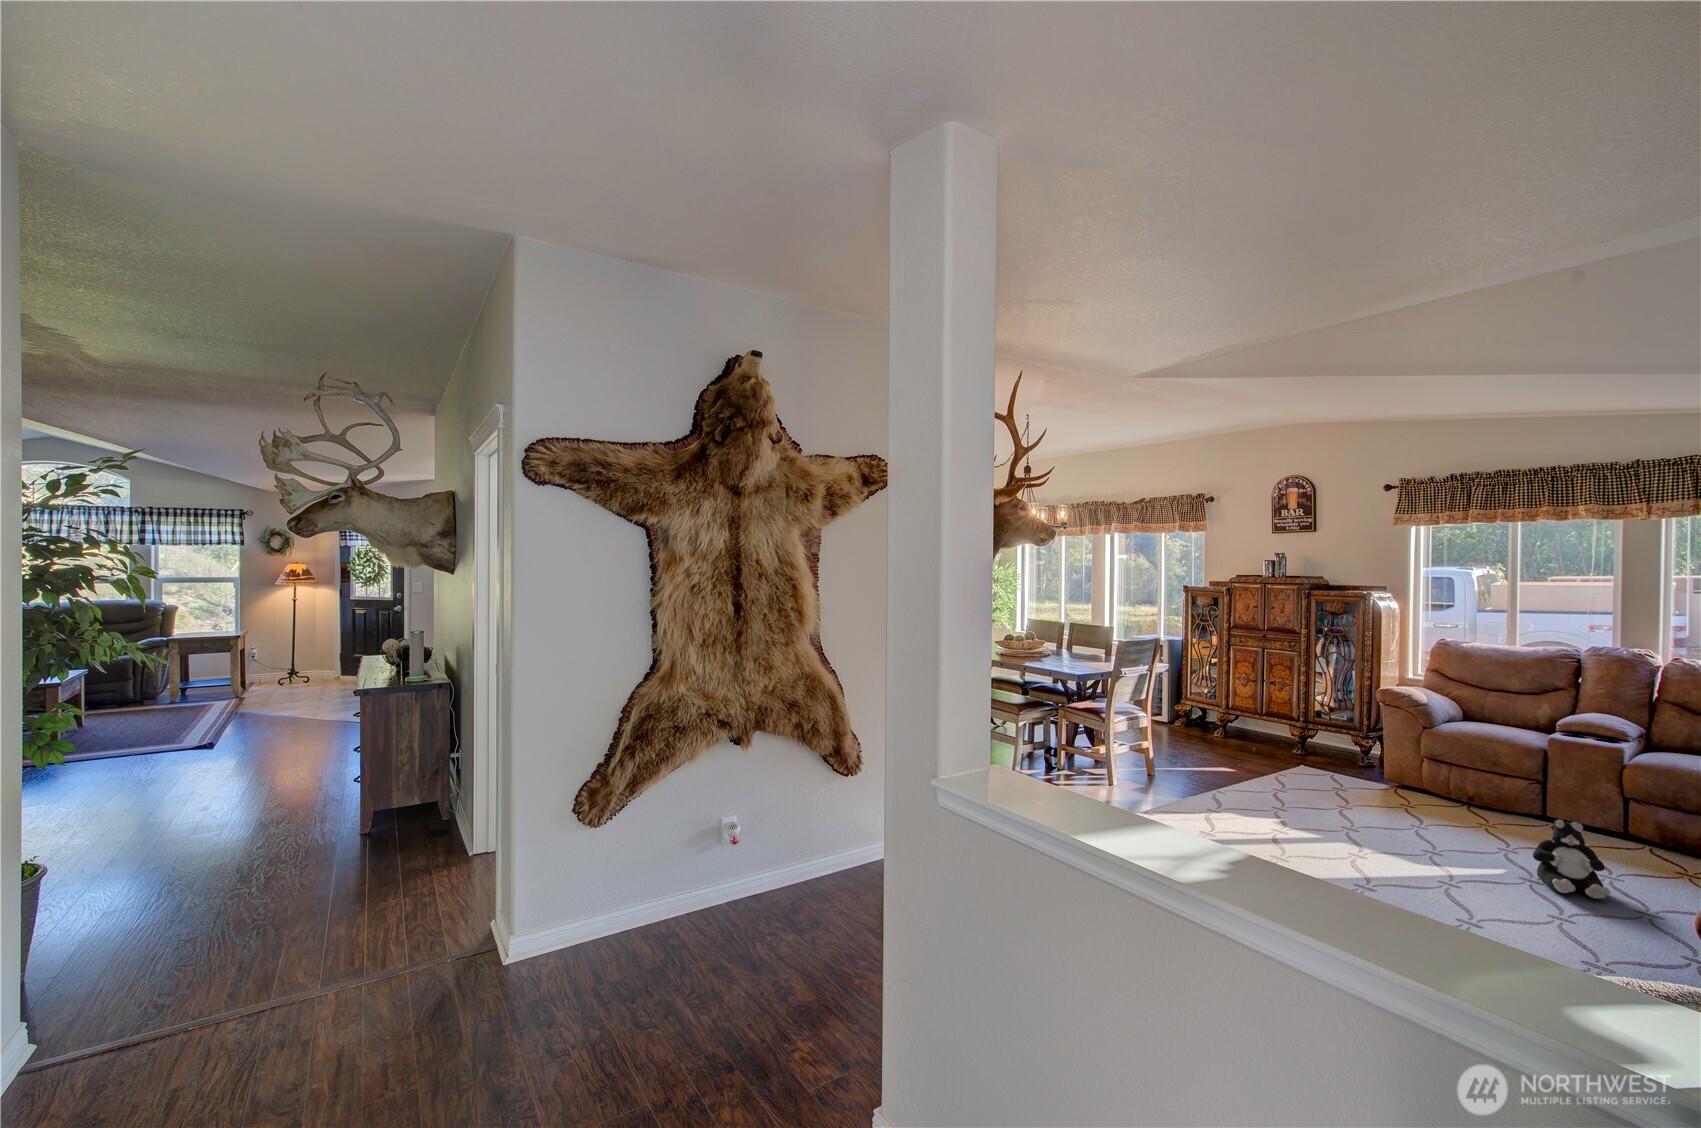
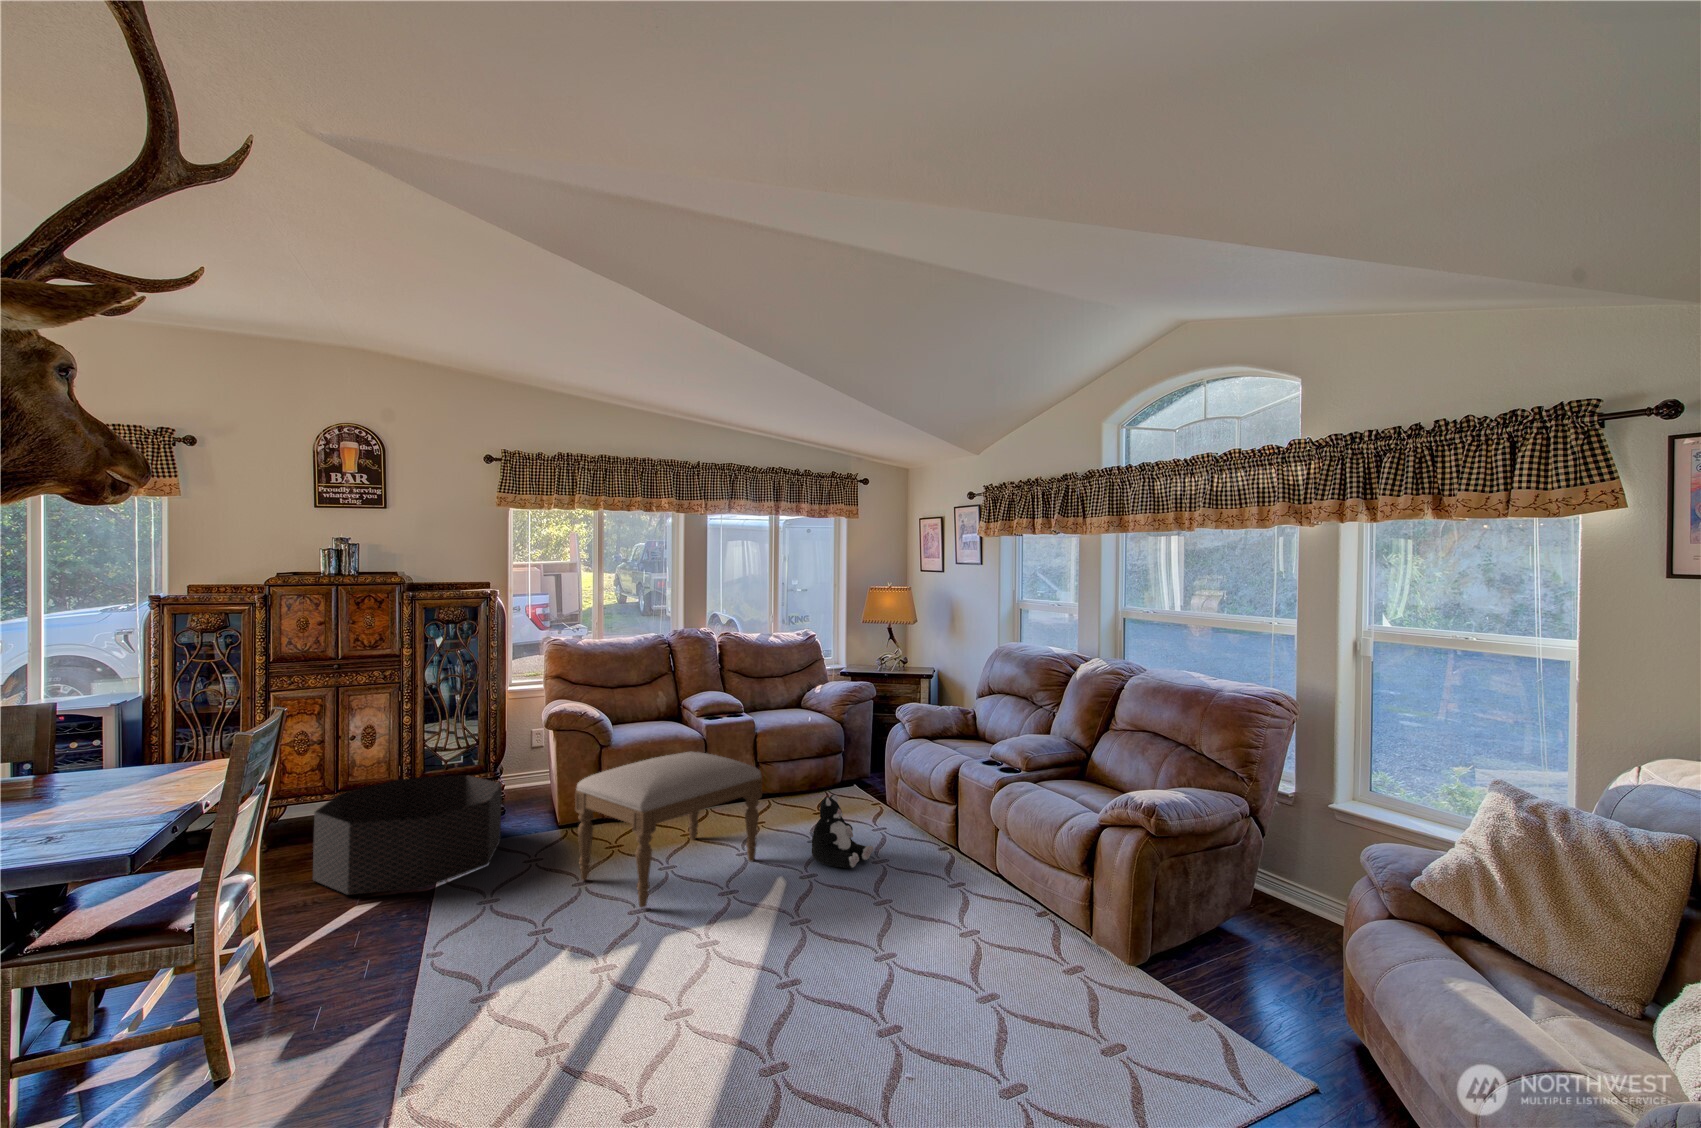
basket: none [1222,714,1340,782] -> present [313,775,502,895]
ottoman: none [1335,733,1498,855] -> present [575,752,762,907]

